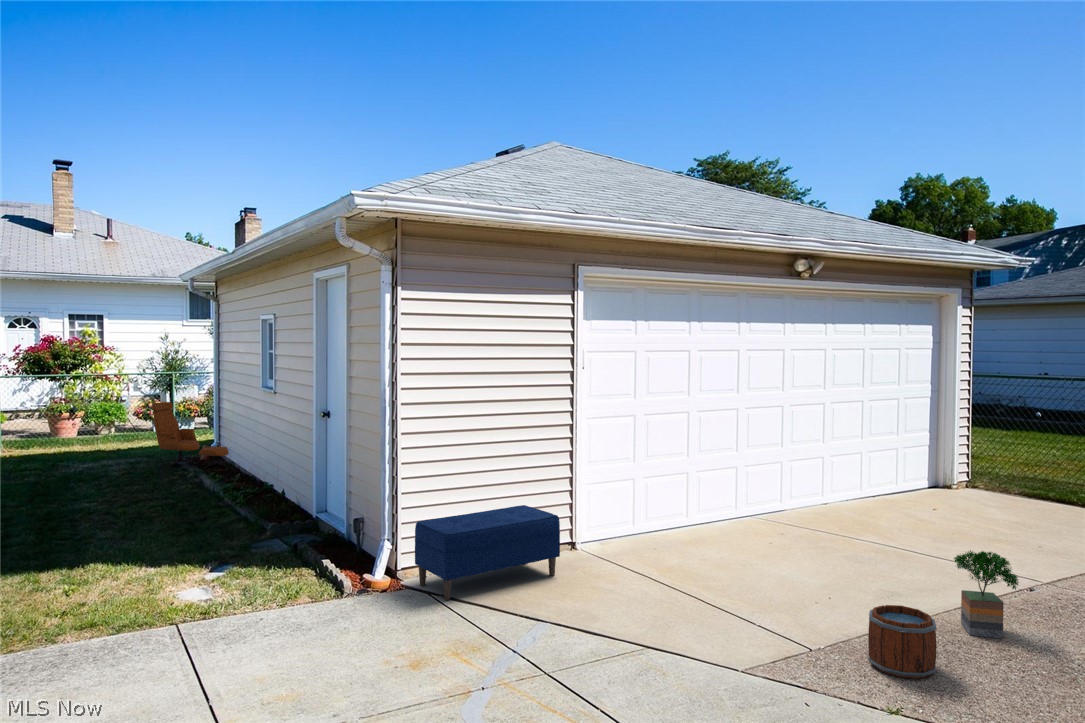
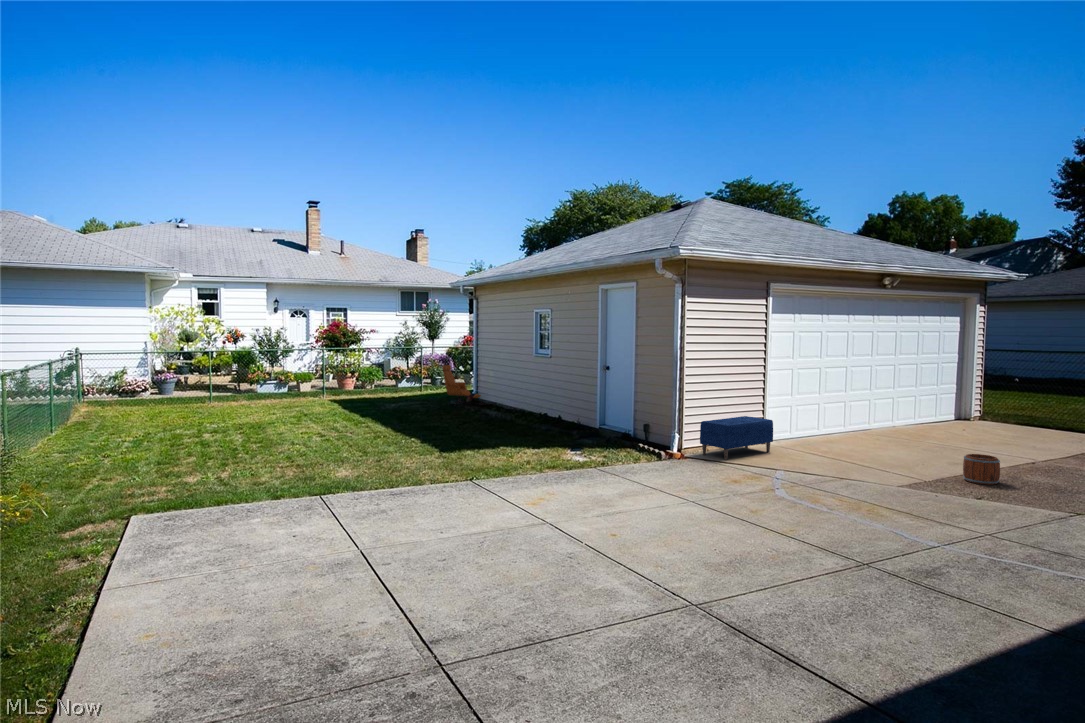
potted tree: present [954,550,1018,638] -> none [1000,432,1037,474]

